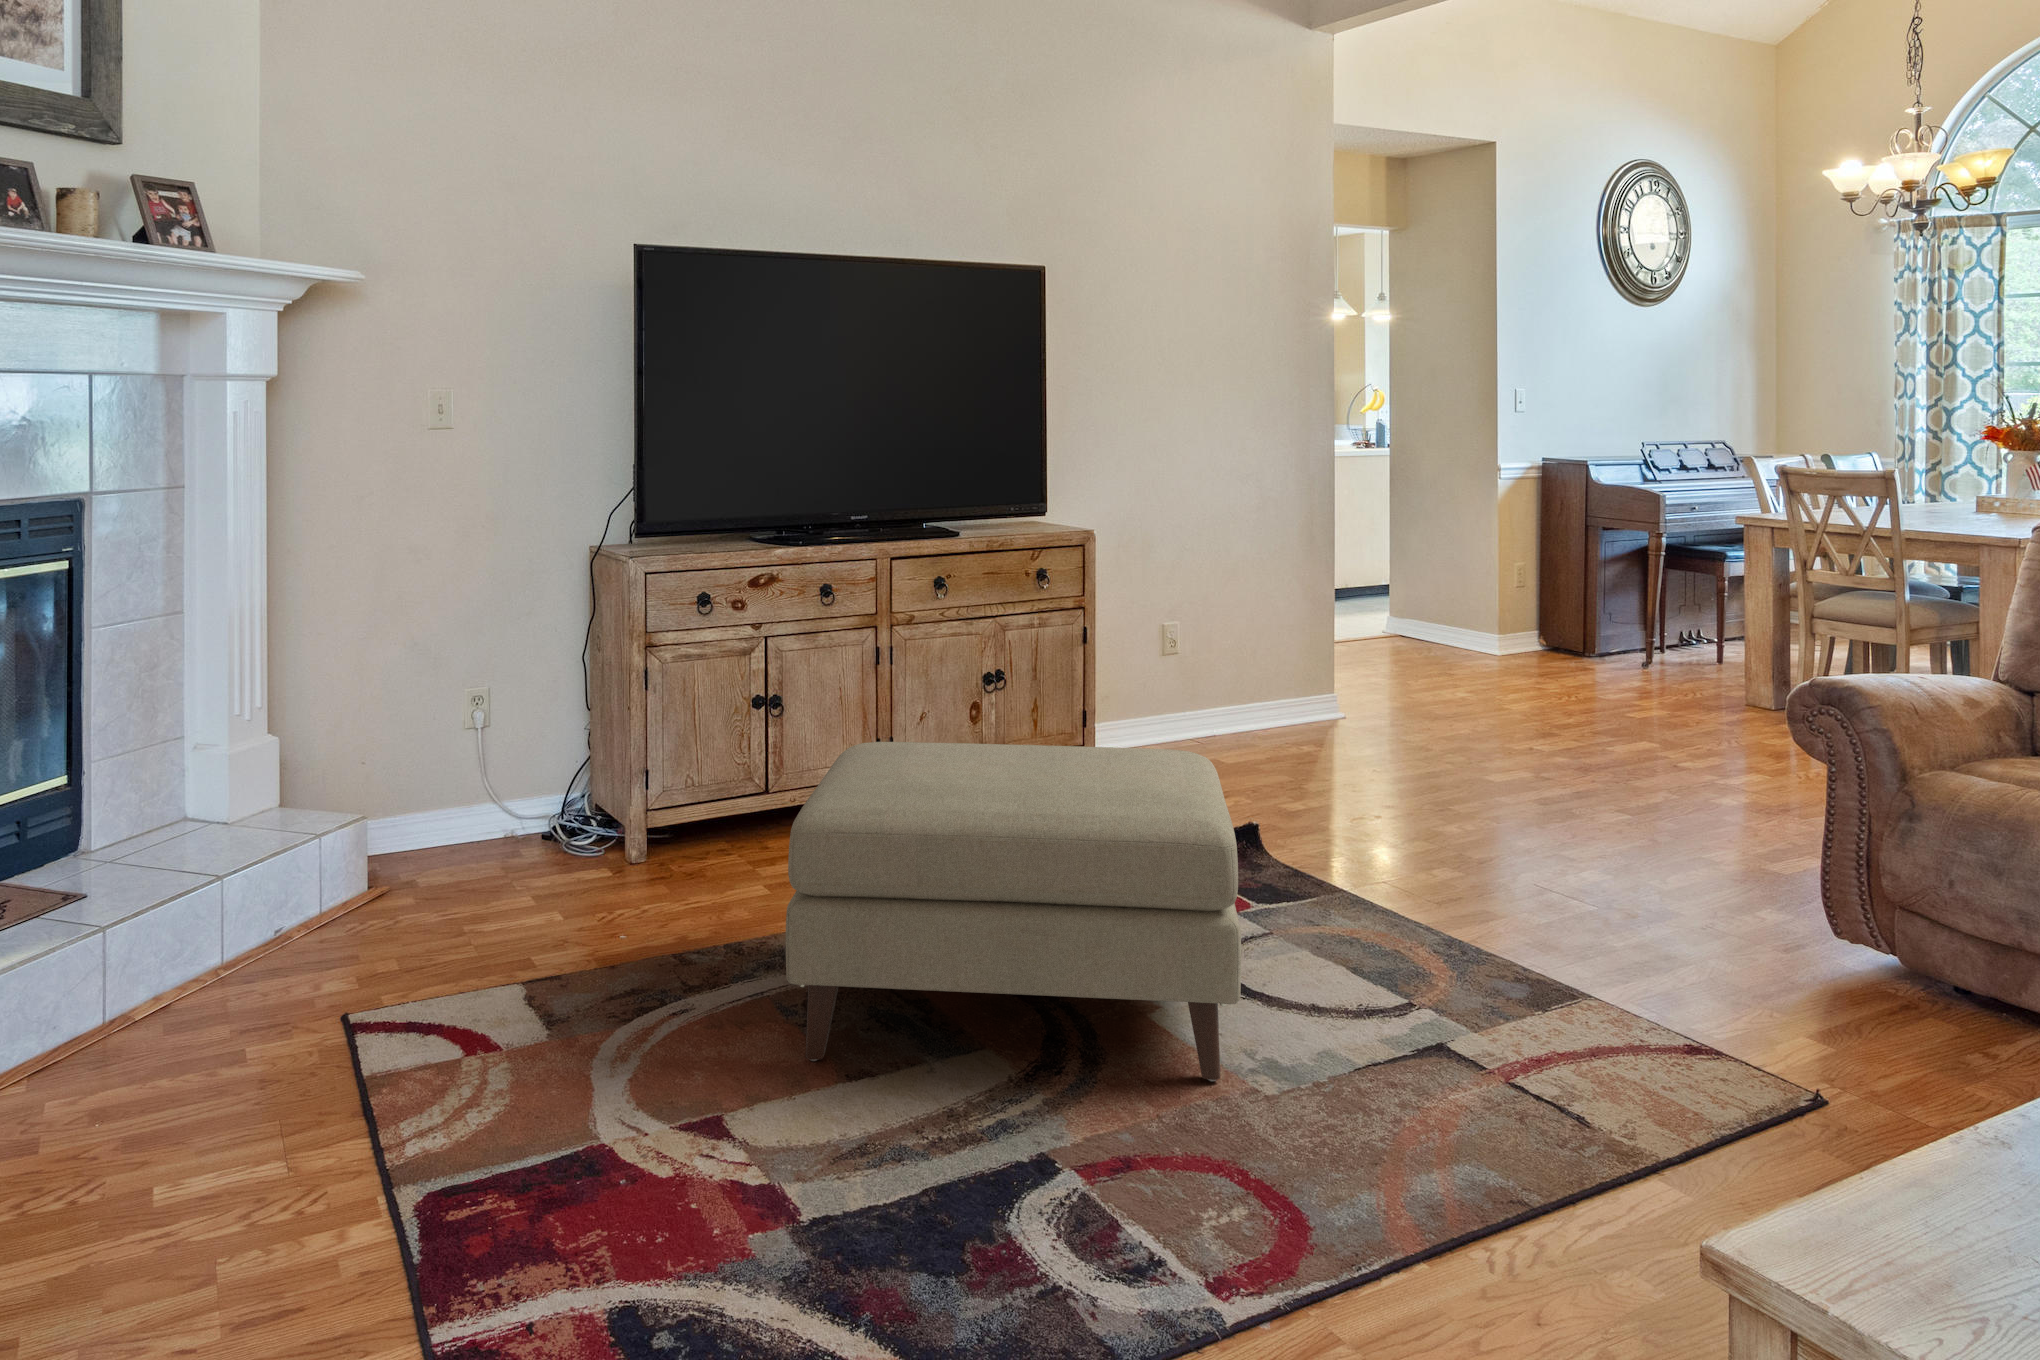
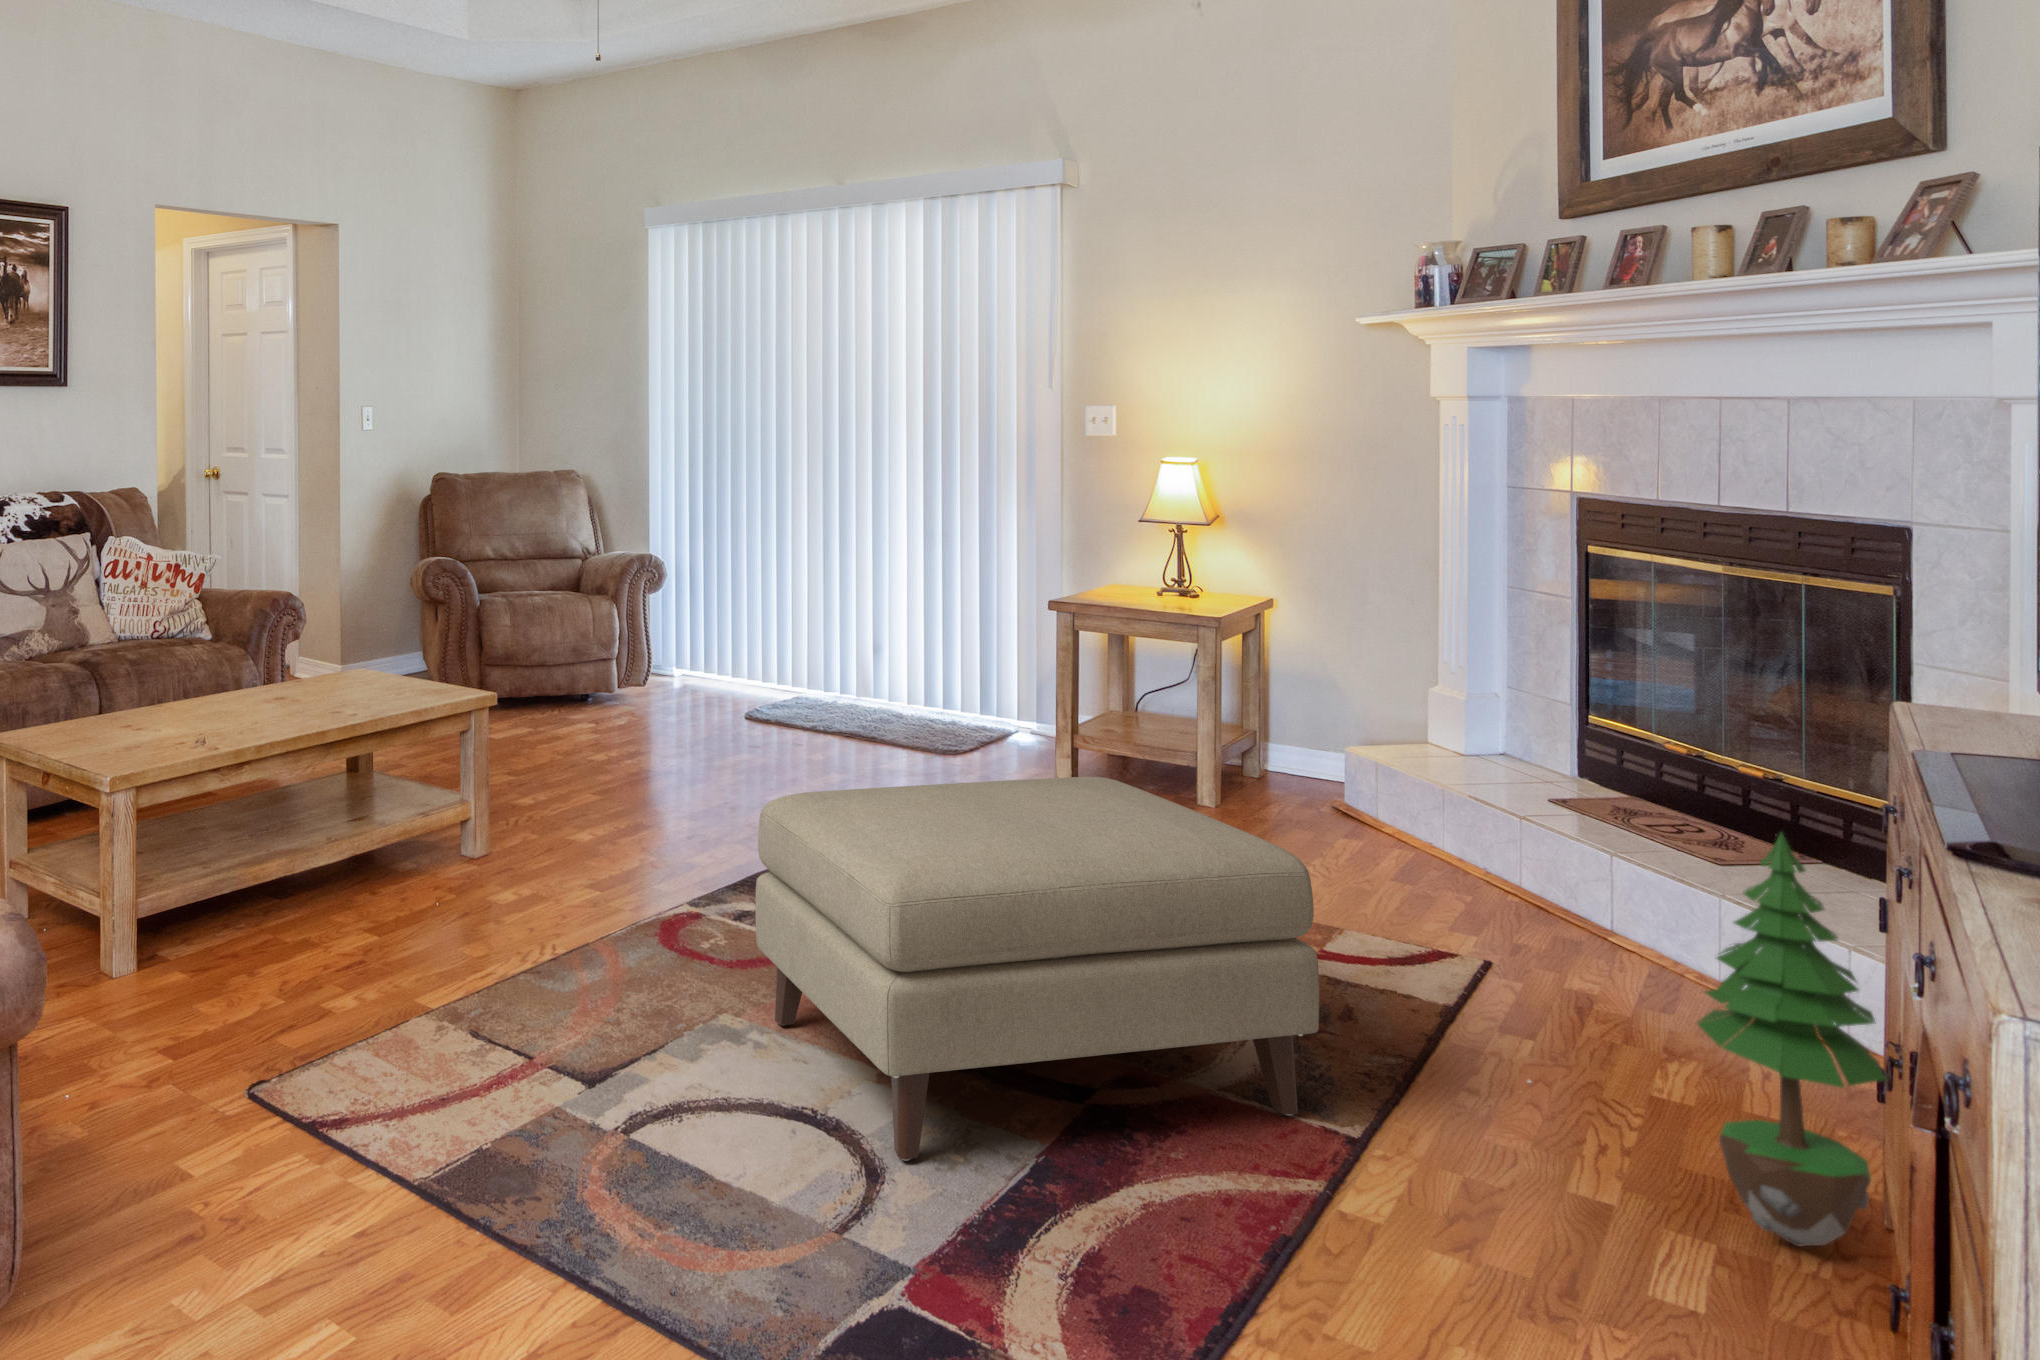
potted tree: none [679,634,763,869] -> present [1697,833,1886,1246]

